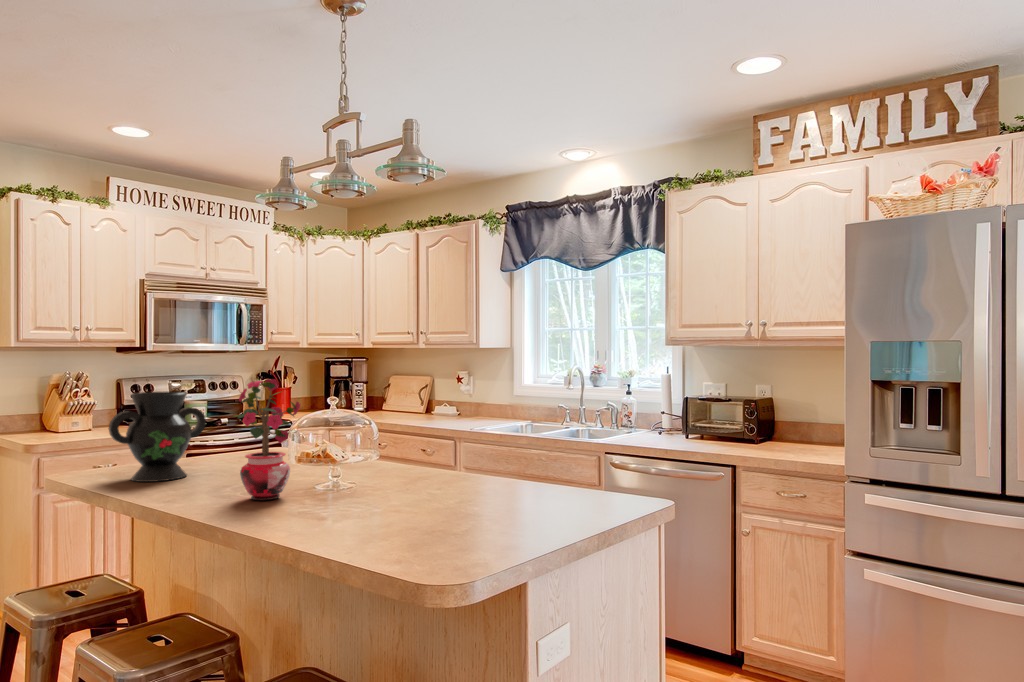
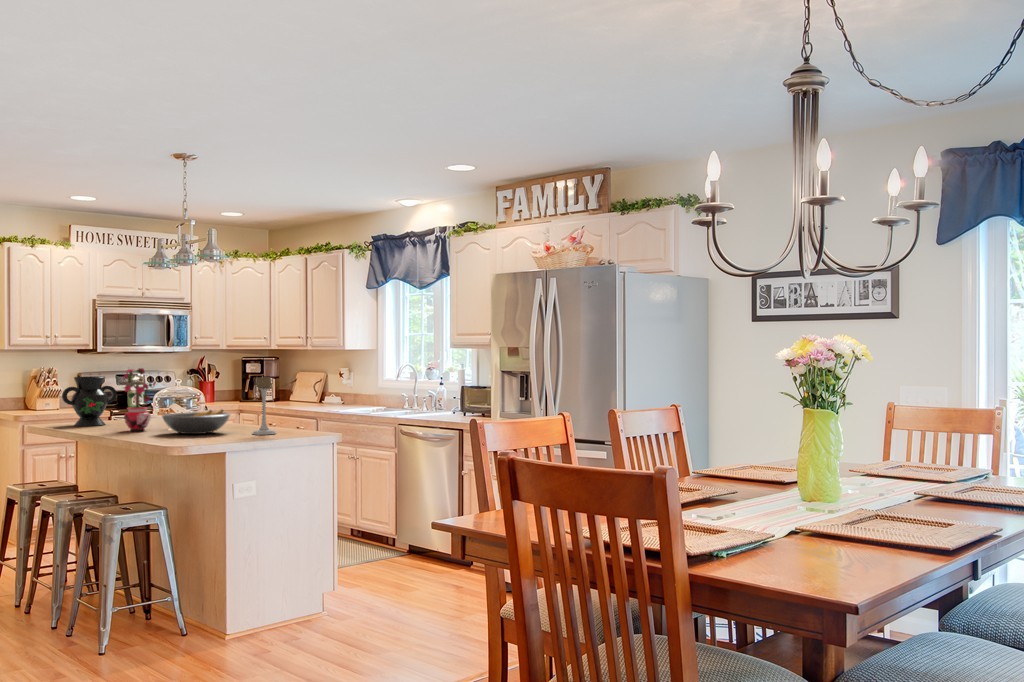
candle holder: none [507,395,552,511] -> present [252,377,276,435]
fruit bowl: none [329,459,460,512] -> present [162,410,230,434]

